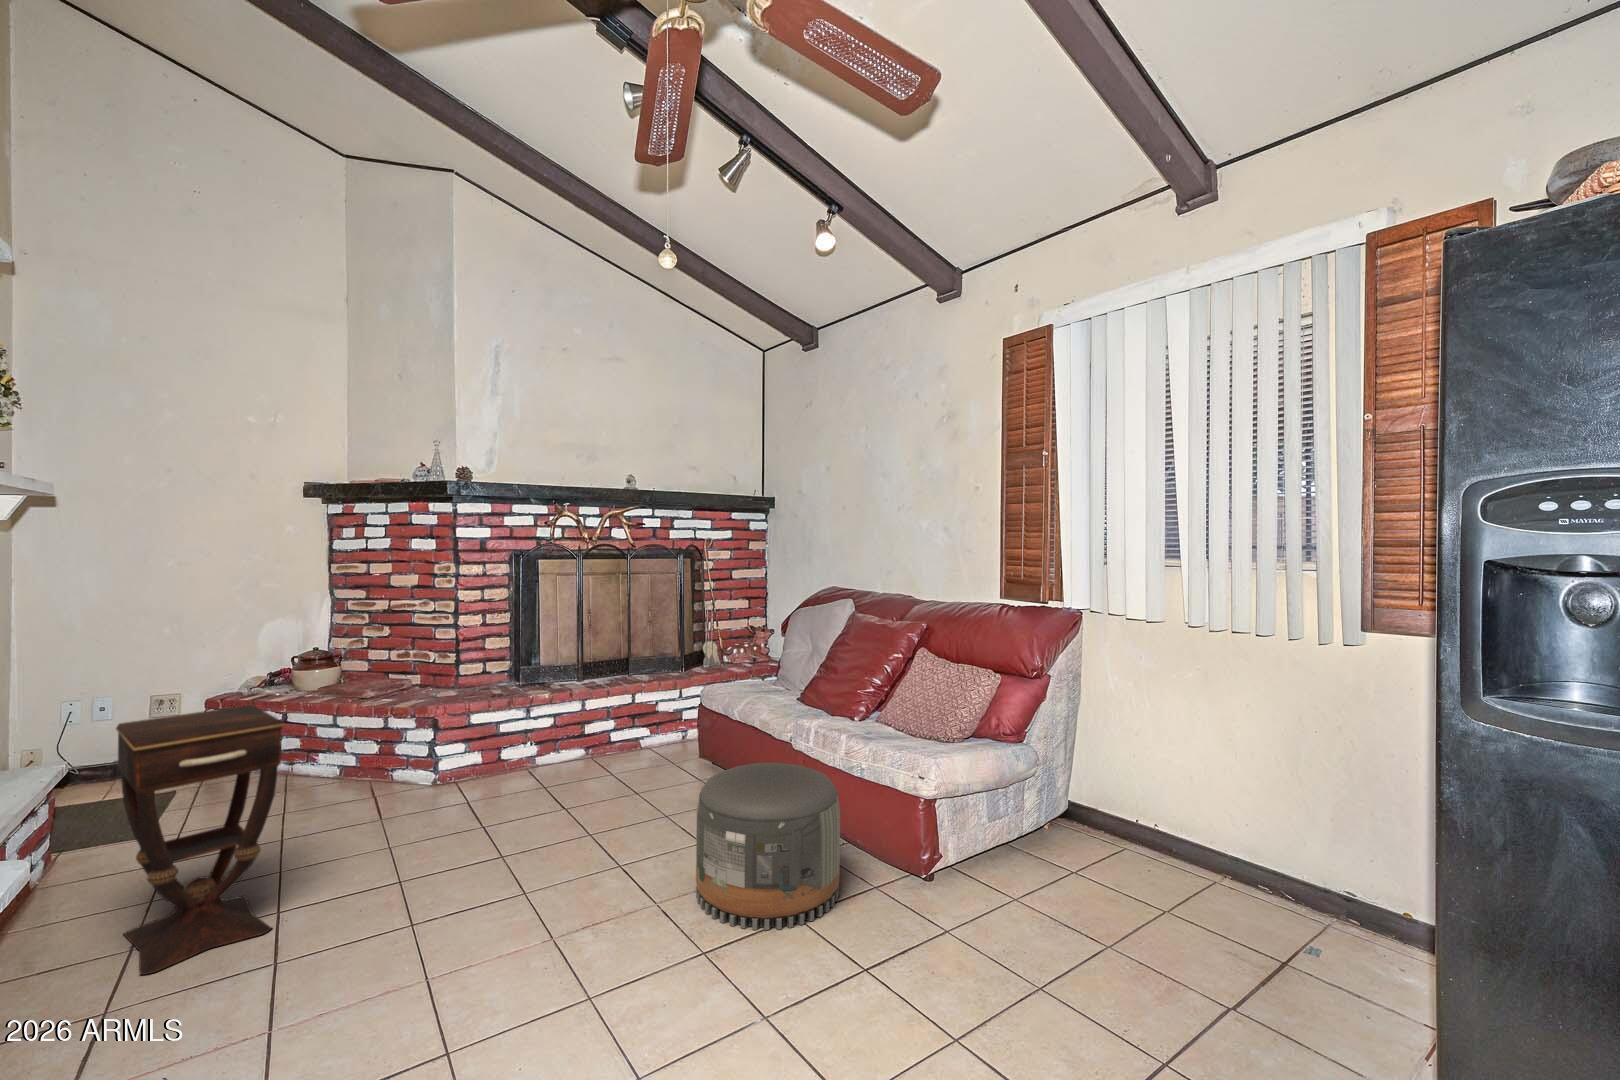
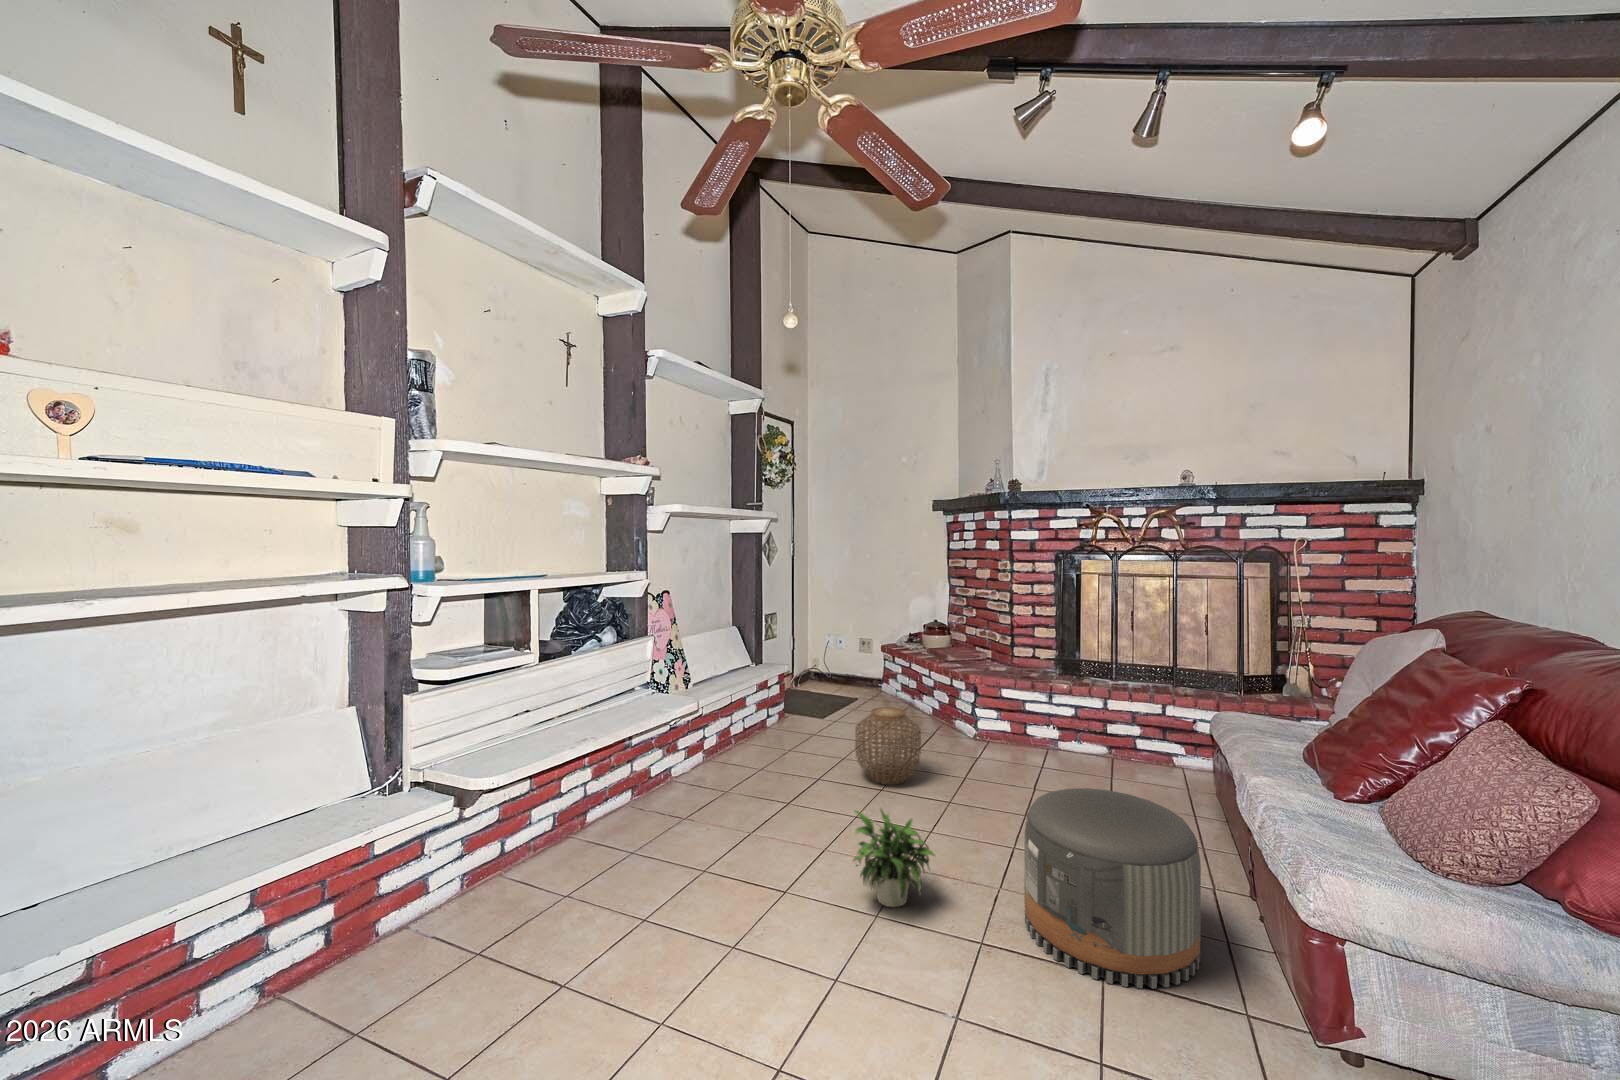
side table: present [116,705,283,975] -> none [747,644,823,785]
woven basket: none [336,766,442,879] -> present [855,707,921,785]
potted plant: none [495,871,646,989] -> present [853,809,935,907]

